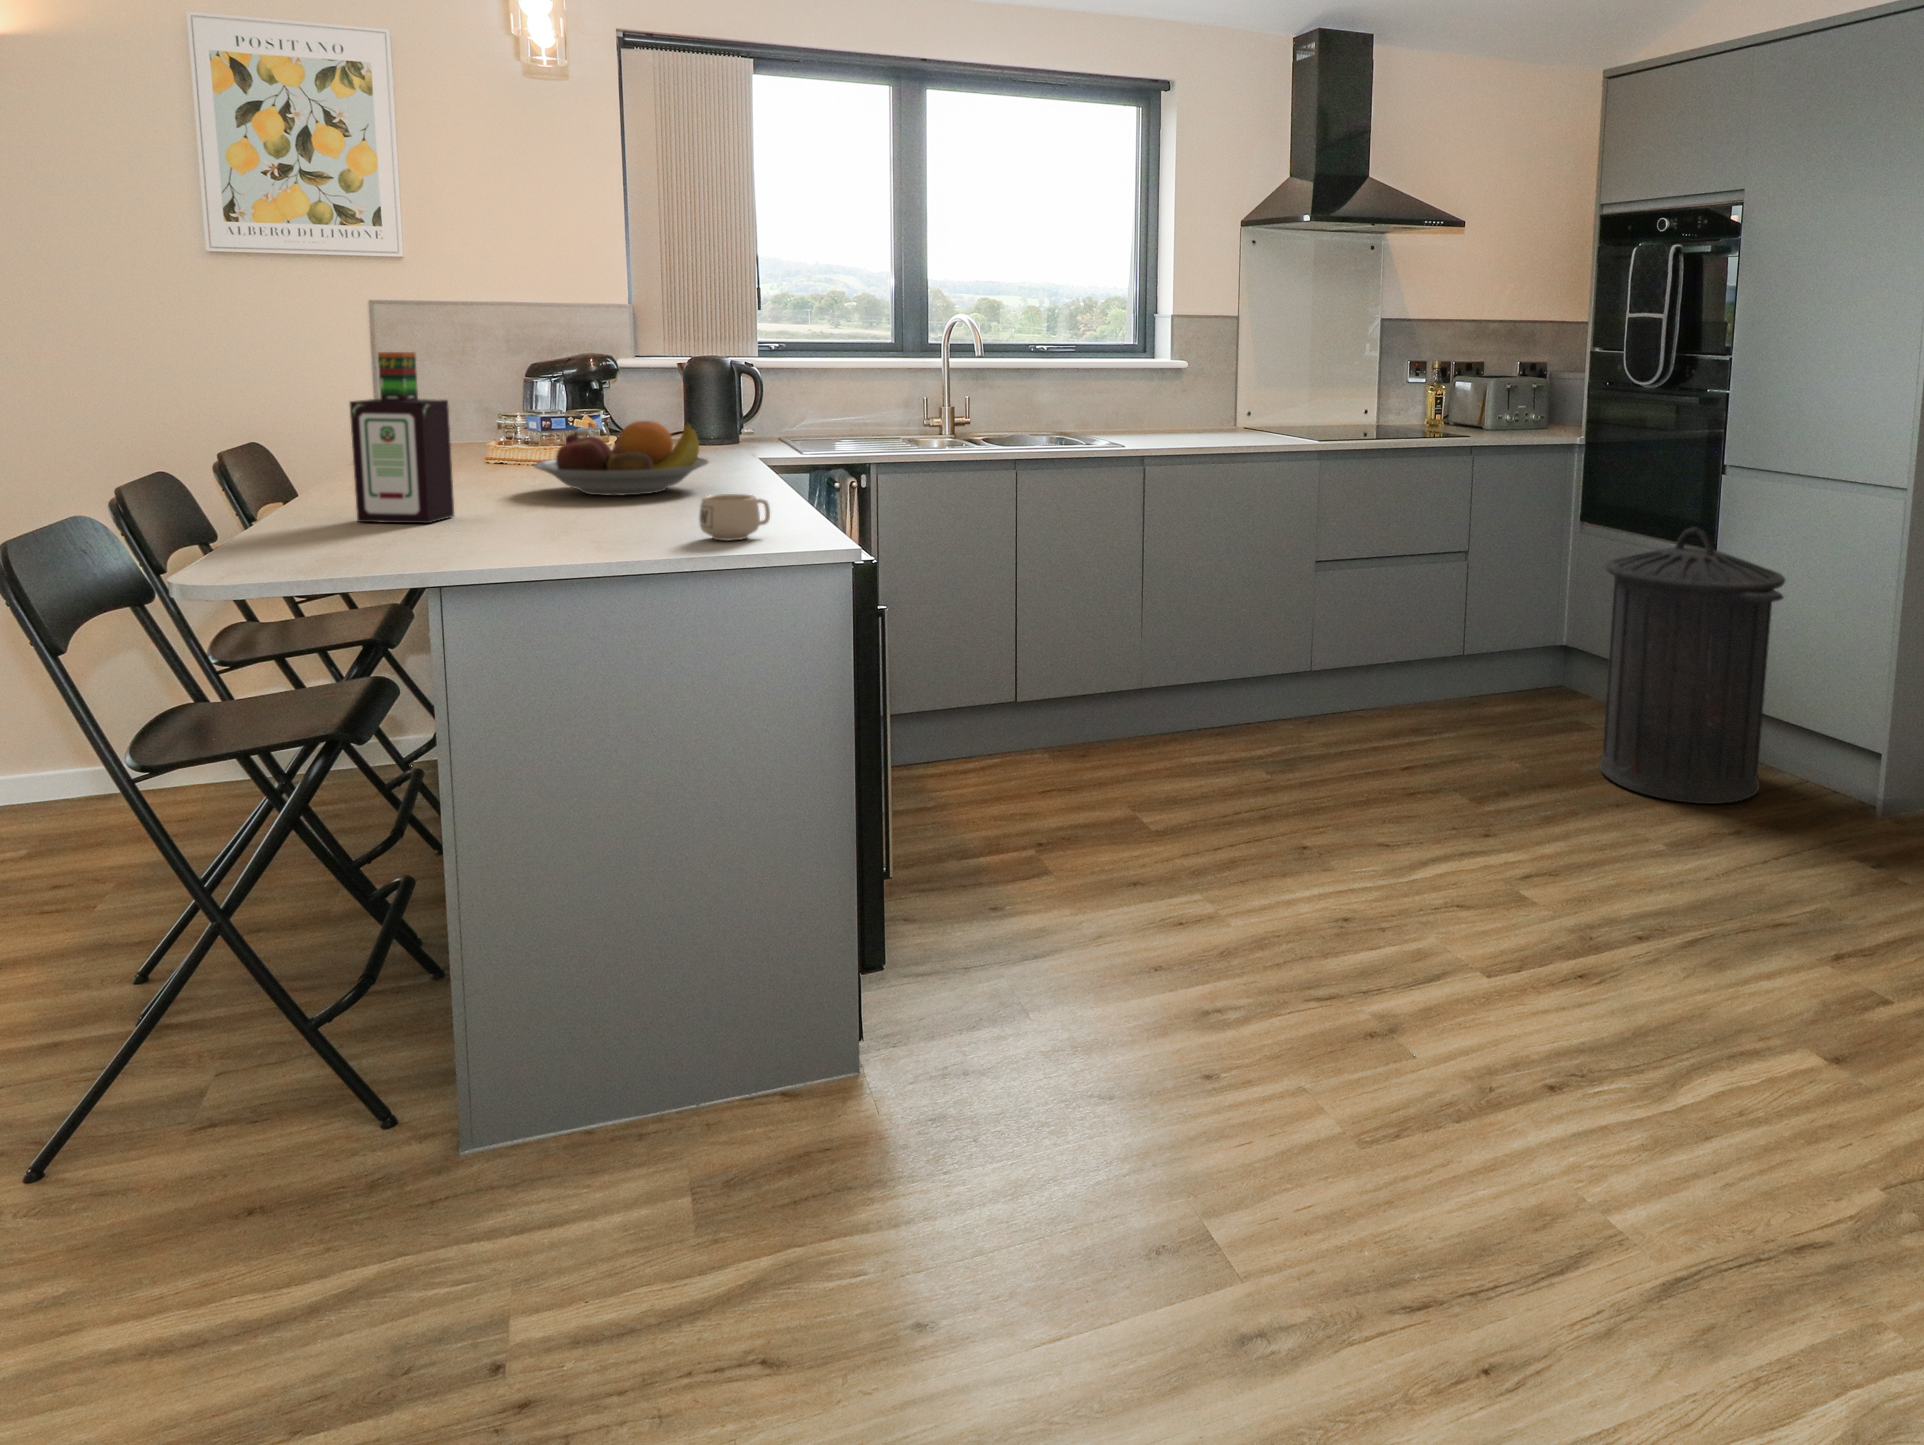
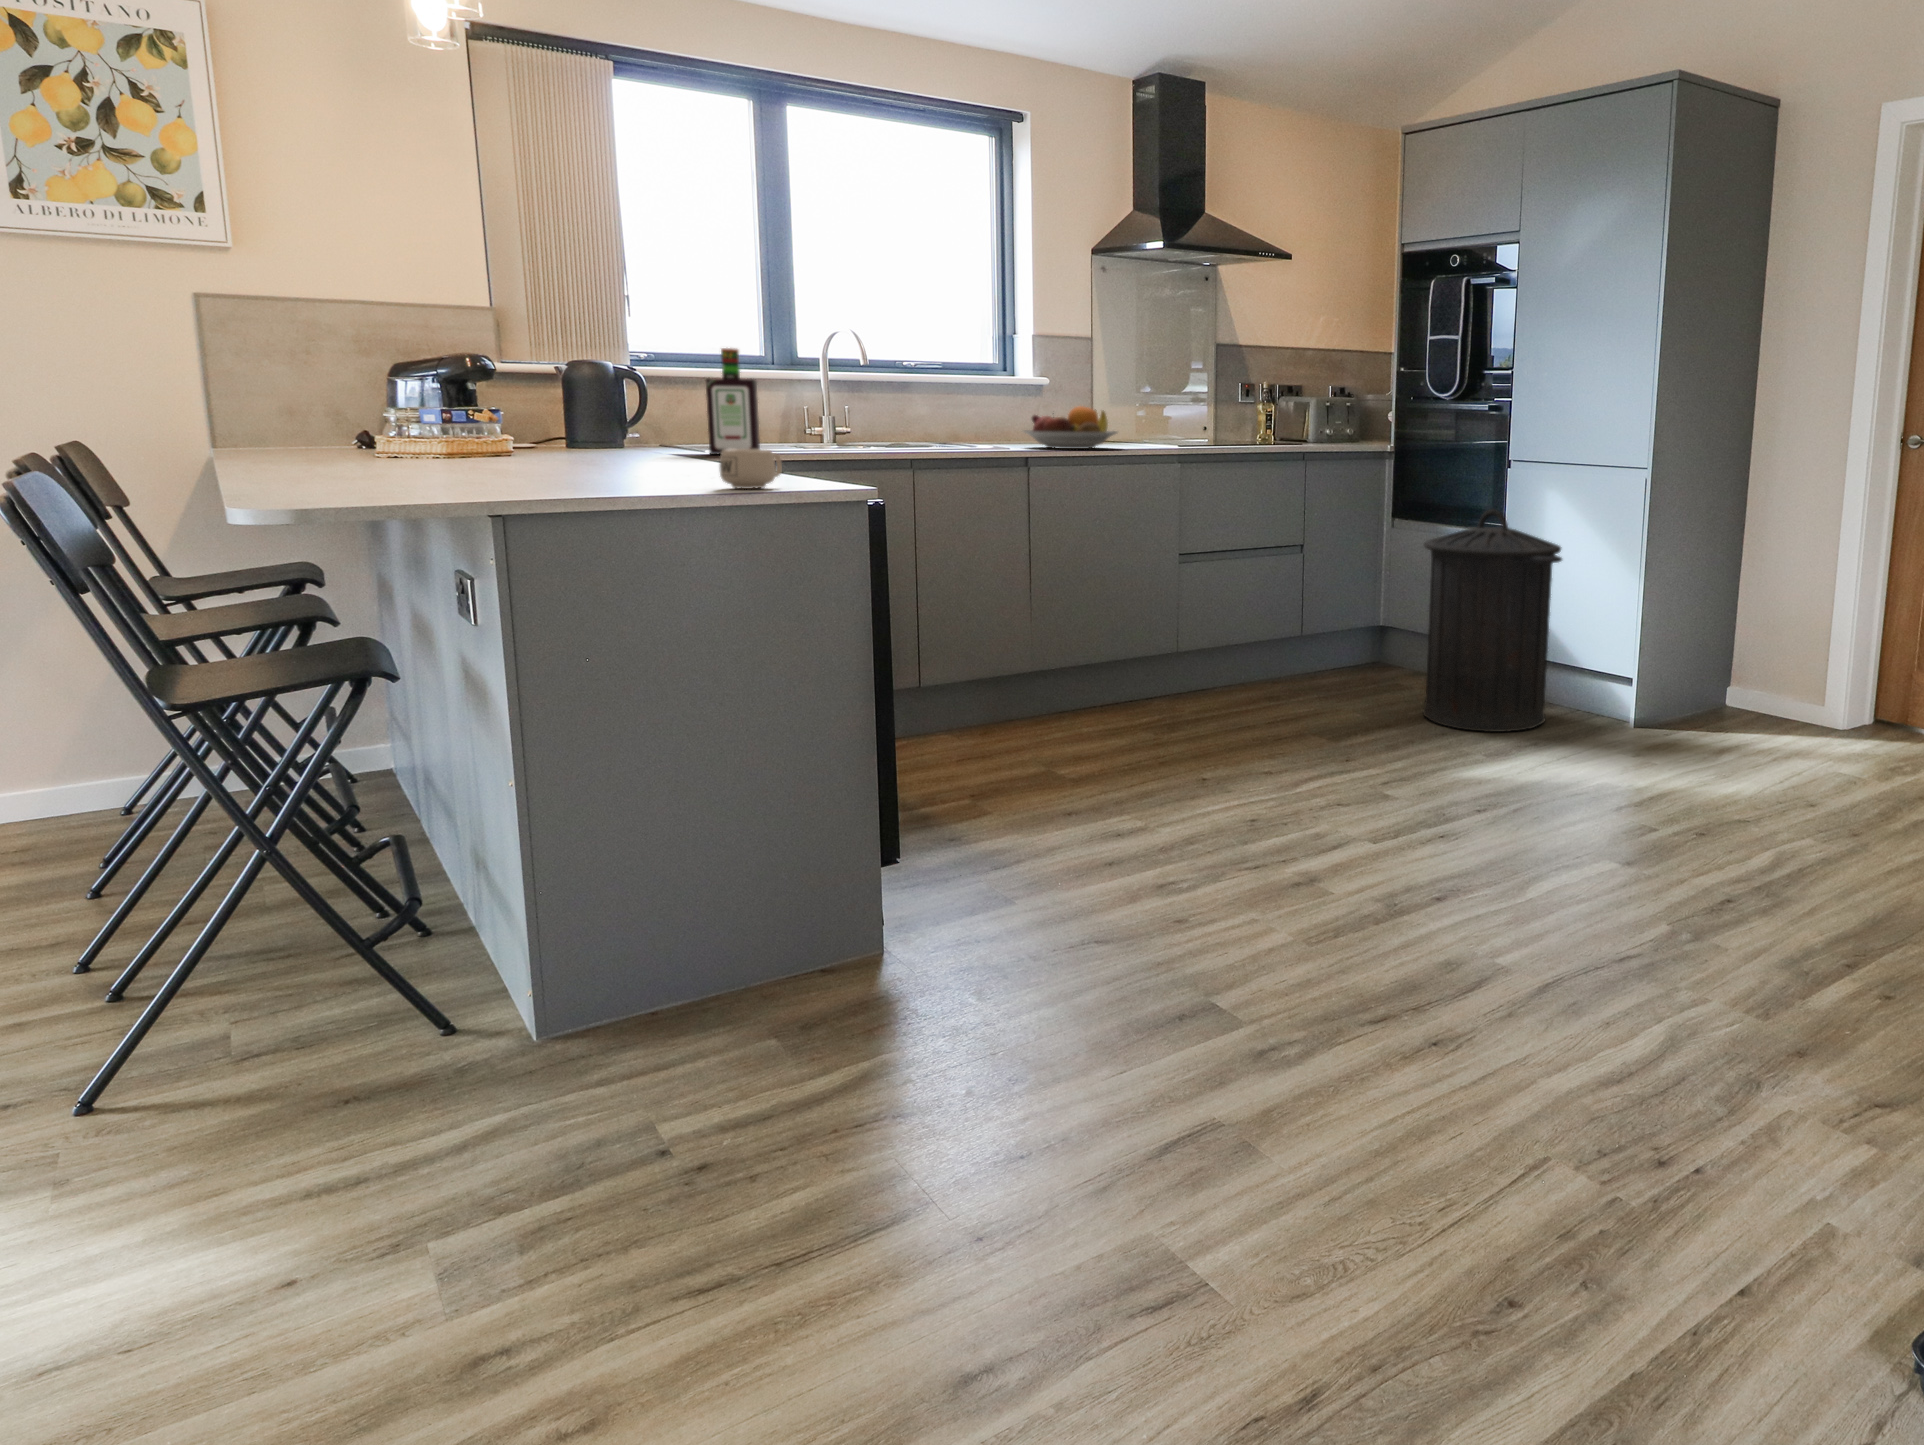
bottle: present [350,352,454,523] -> present [706,348,760,454]
fruit bowl: present [534,421,708,496] -> present [1024,406,1117,449]

